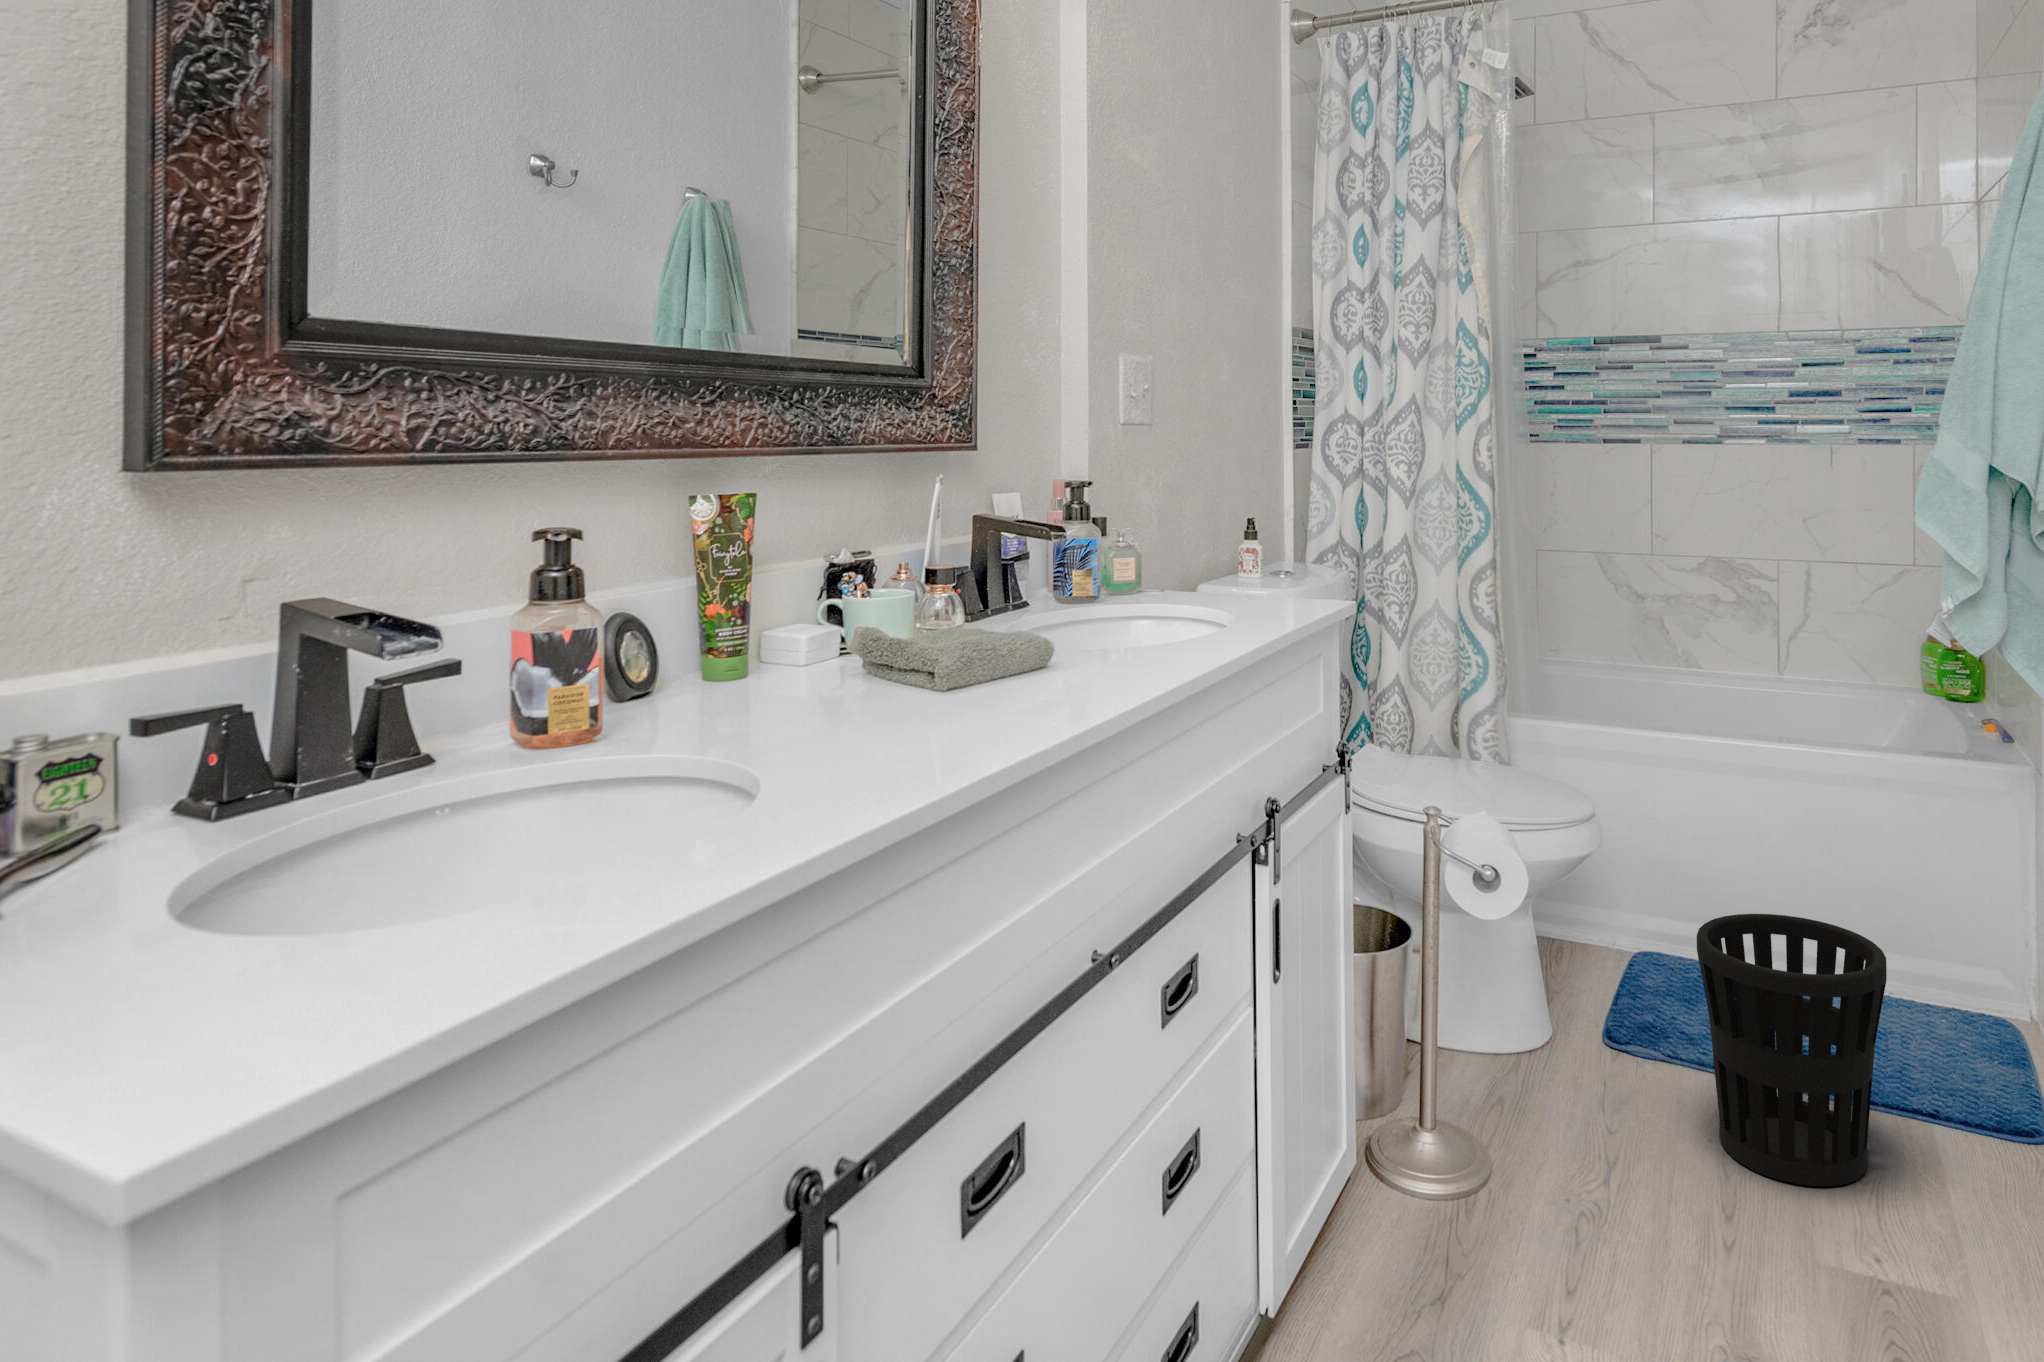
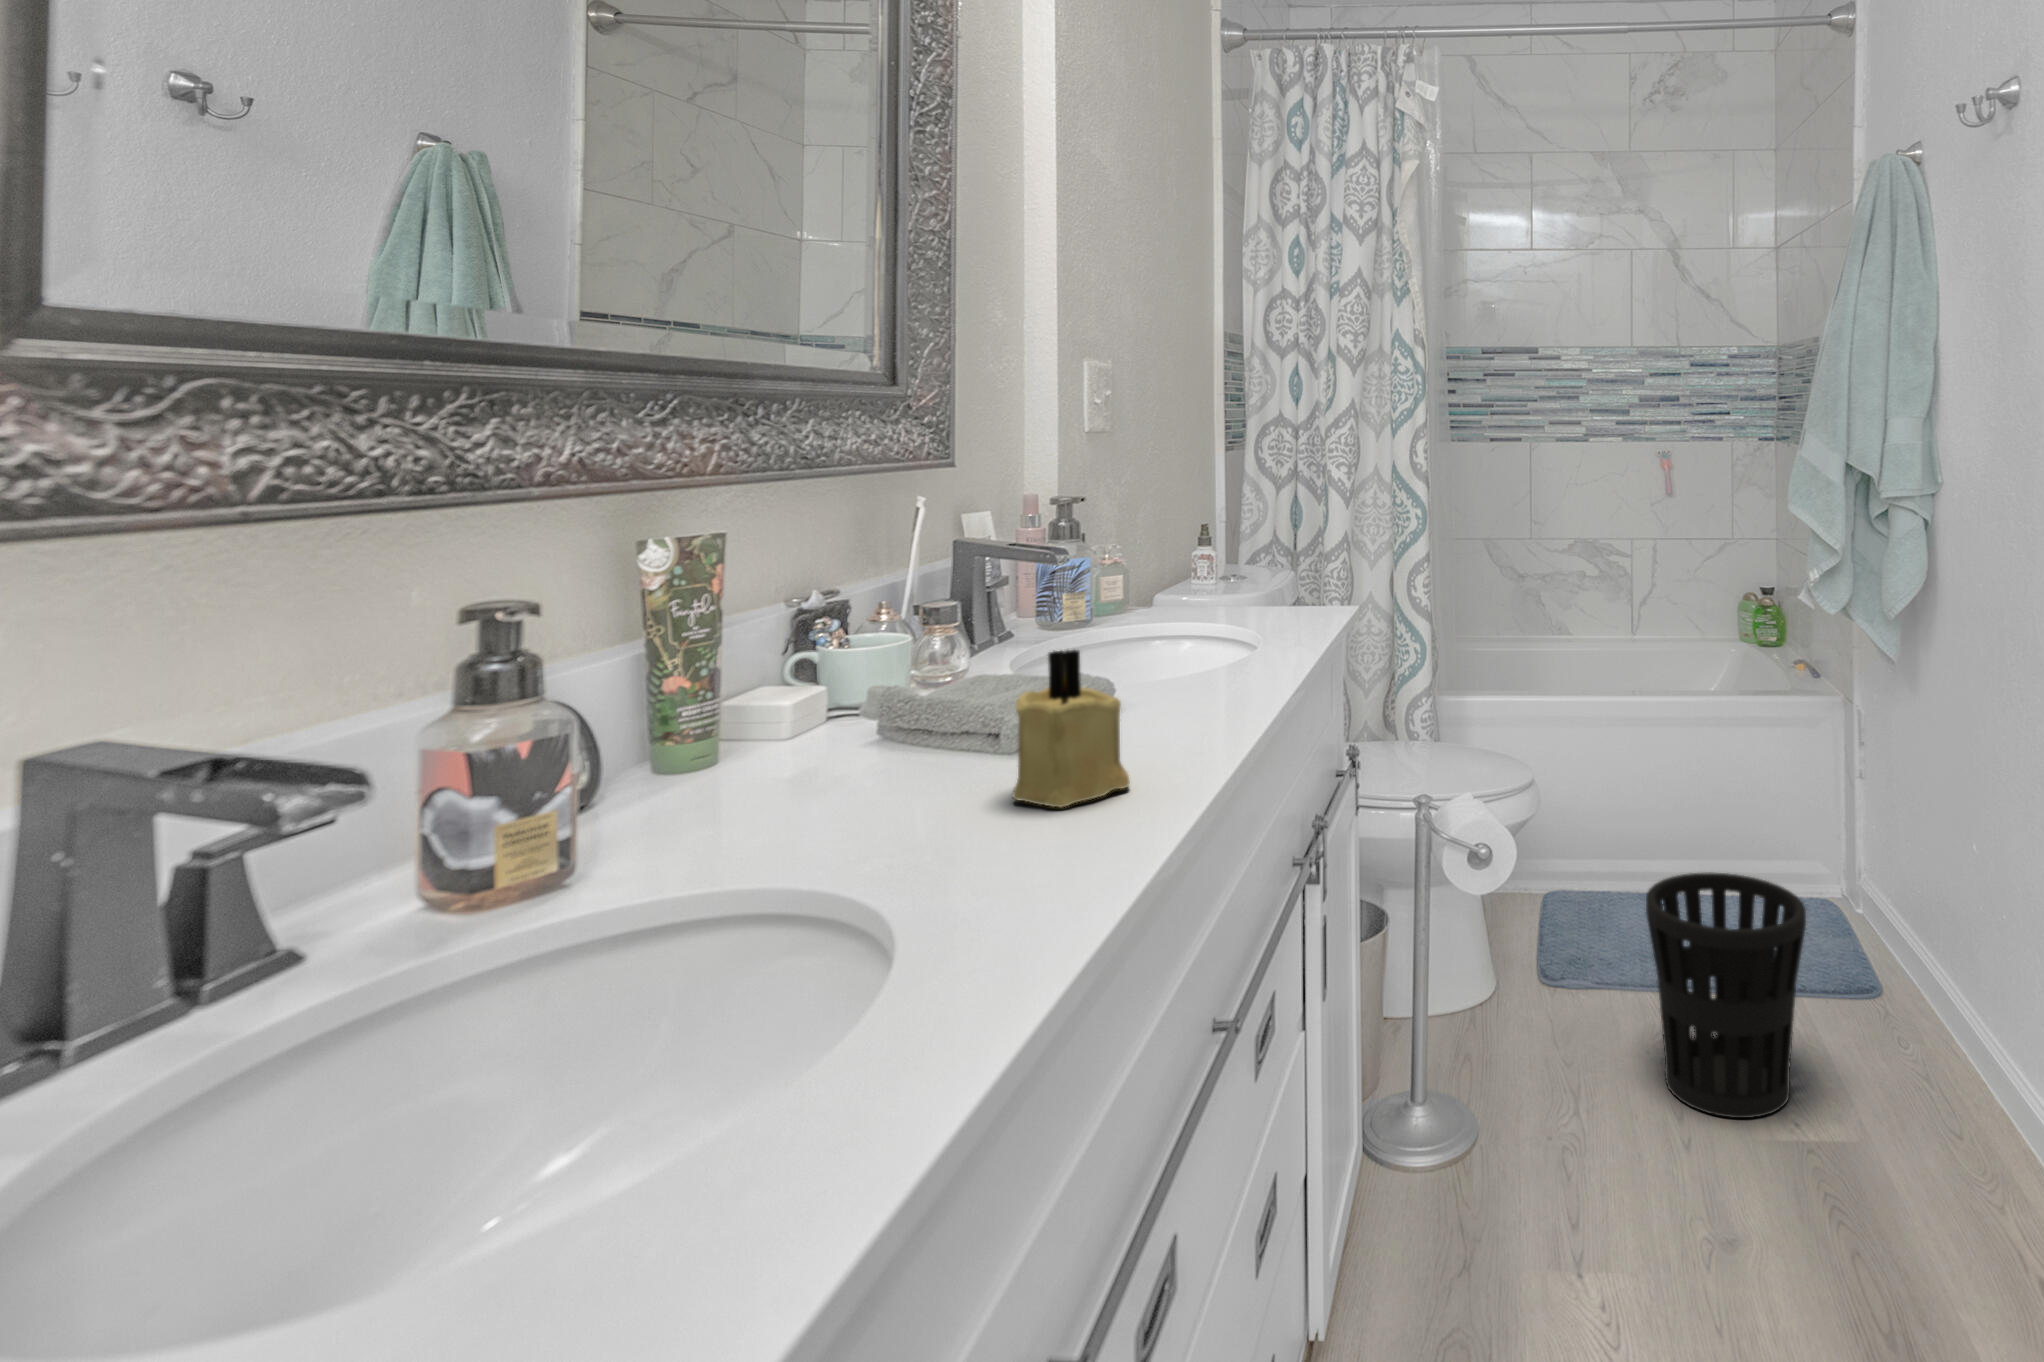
candle: none [930,590,1027,718] -> present [1013,650,1130,808]

